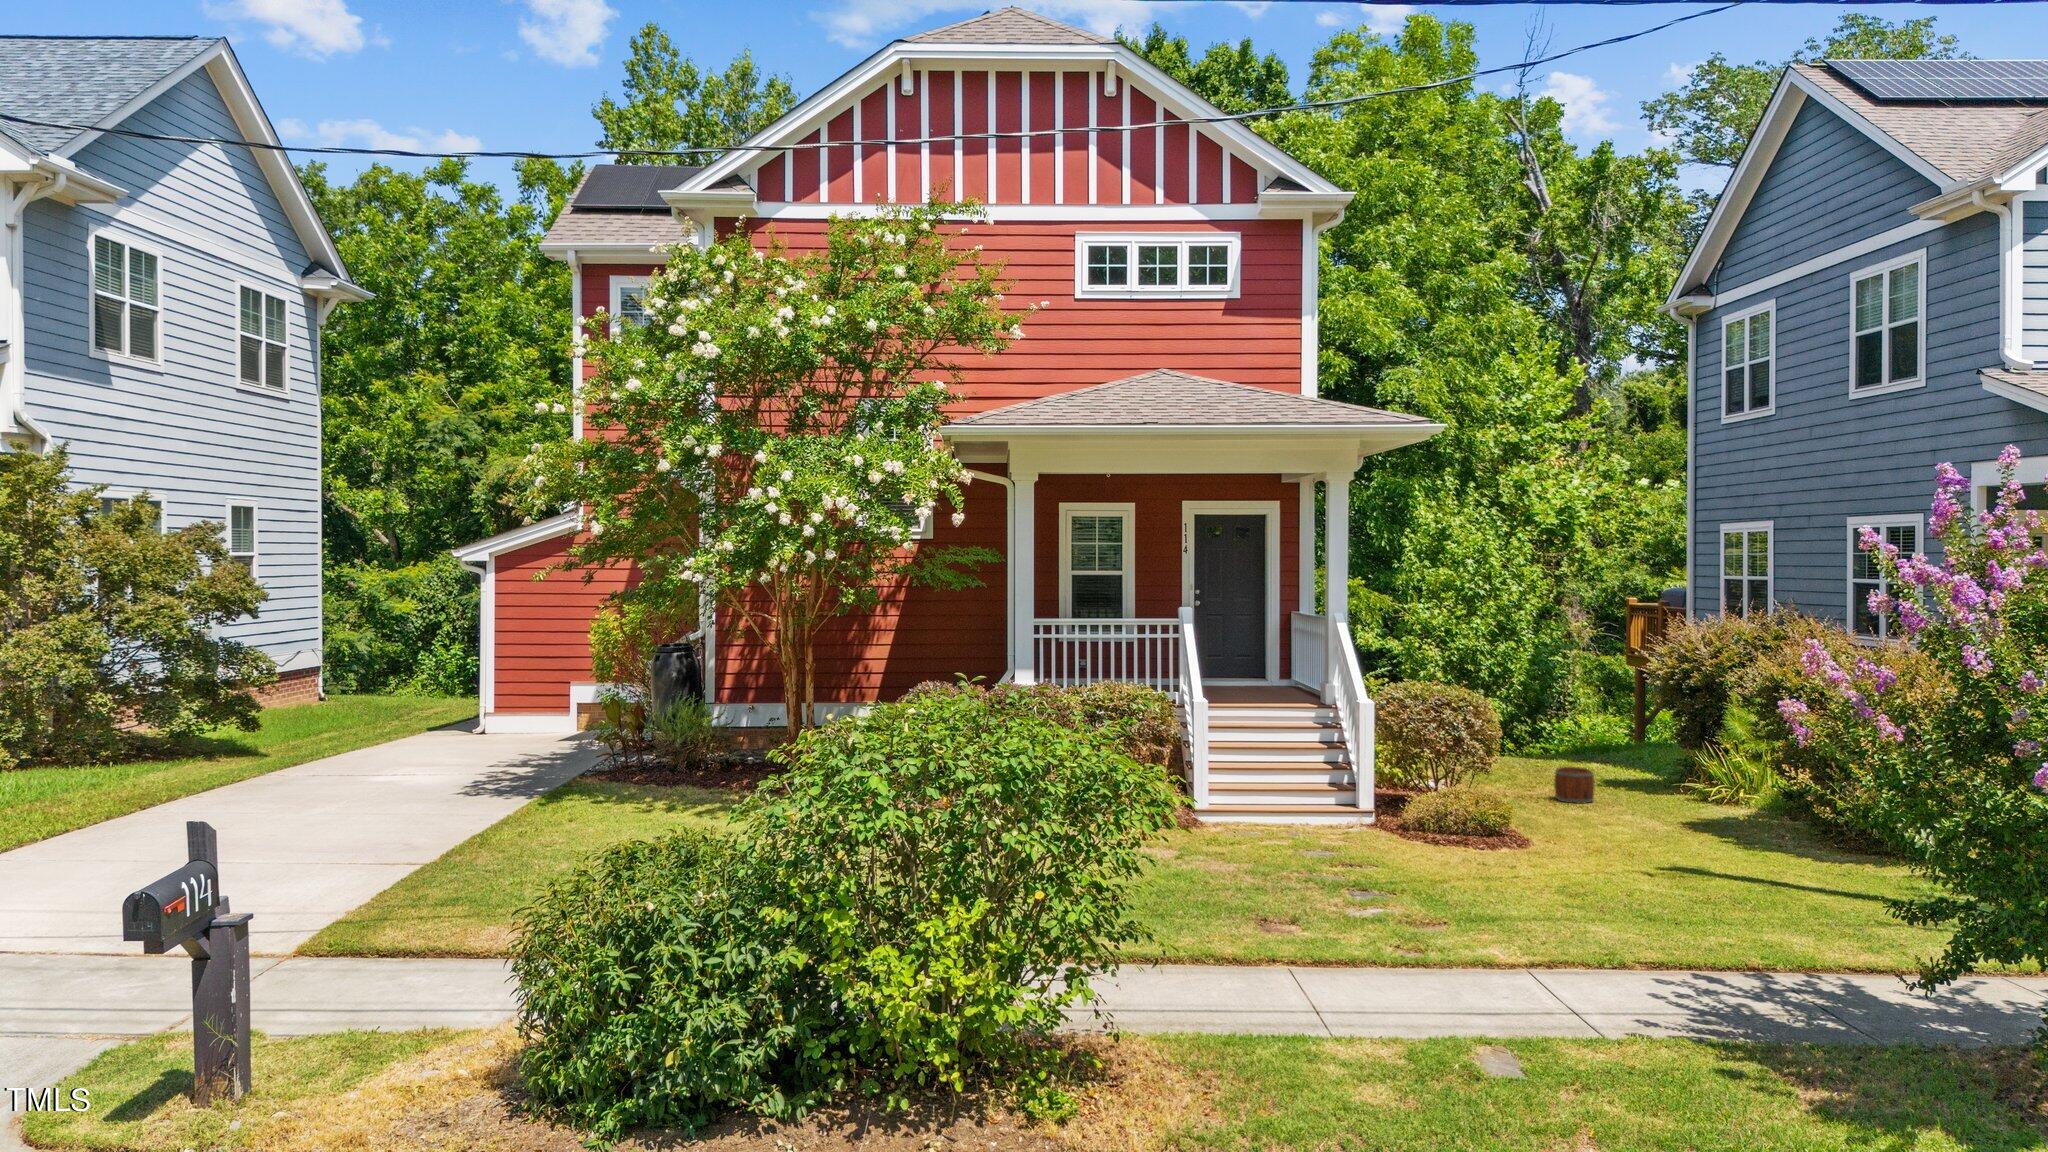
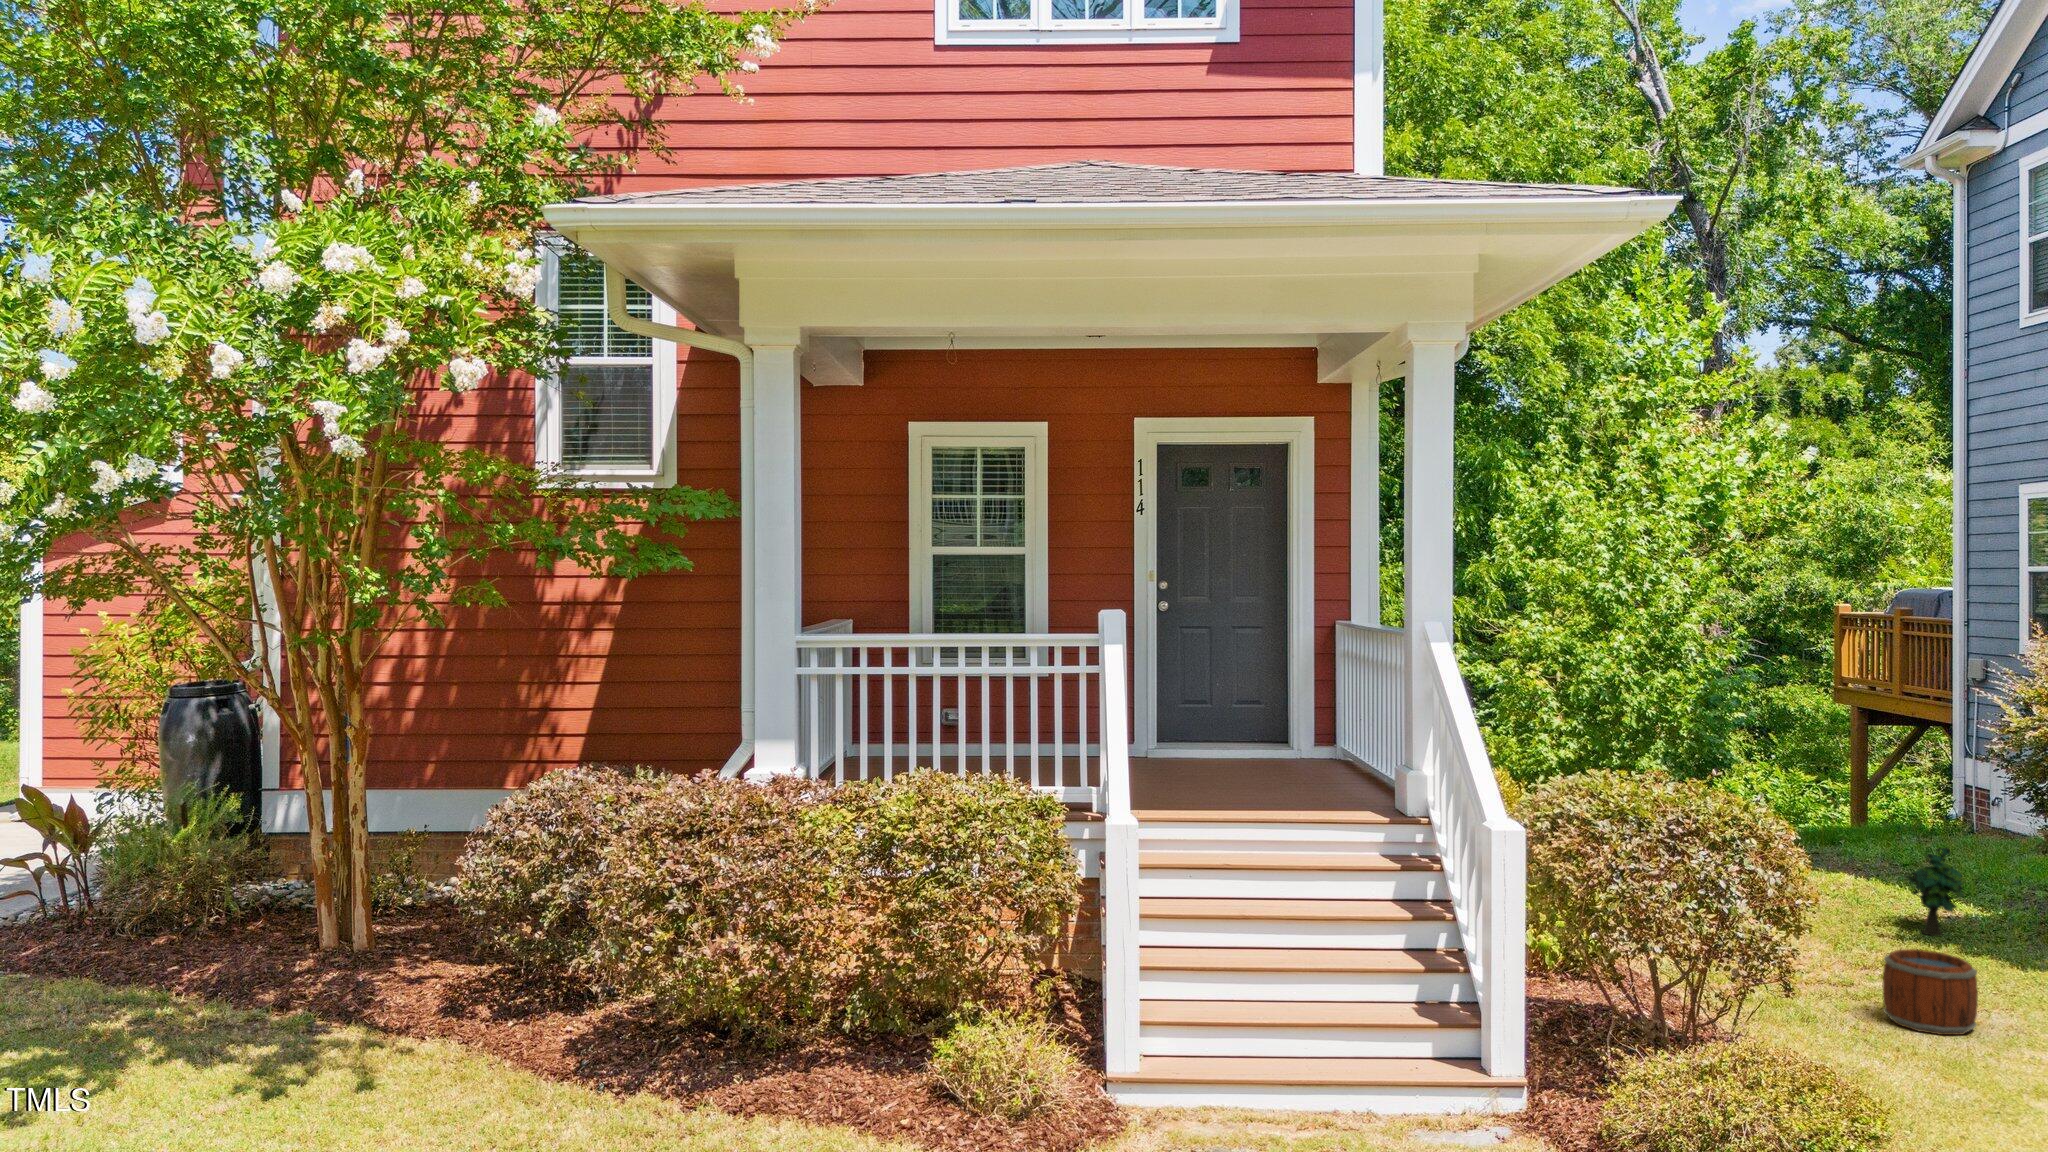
decorative plant: none [1598,727,1630,774] -> present [1906,848,1964,936]

